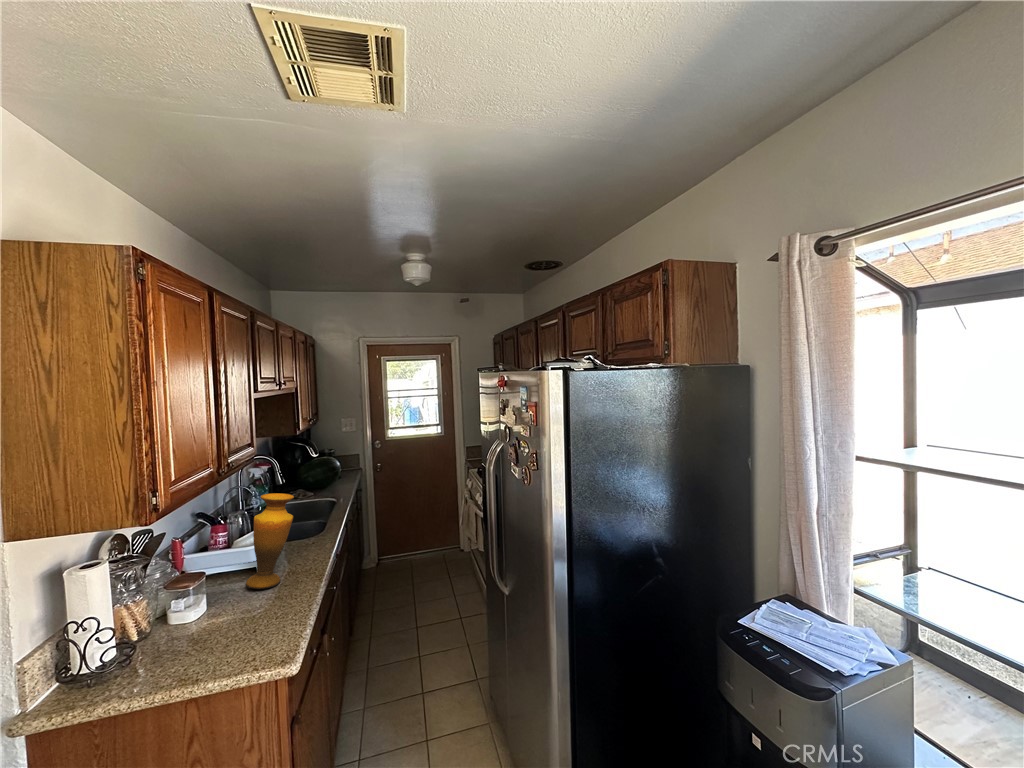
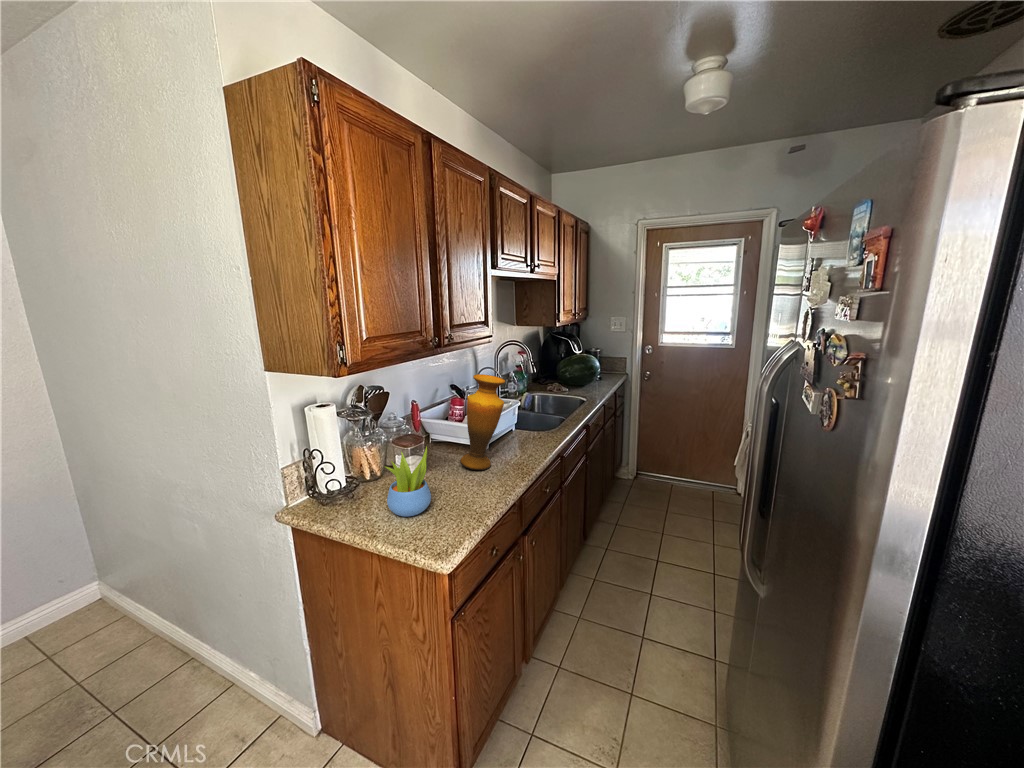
succulent plant: none [193,572,245,654] -> present [386,447,431,516]

